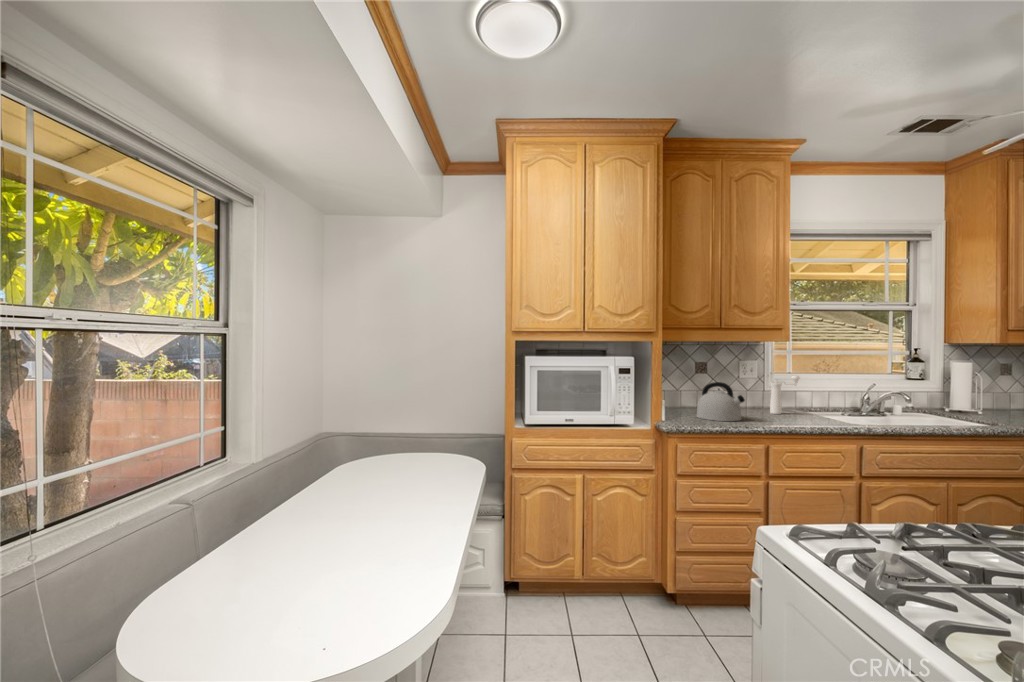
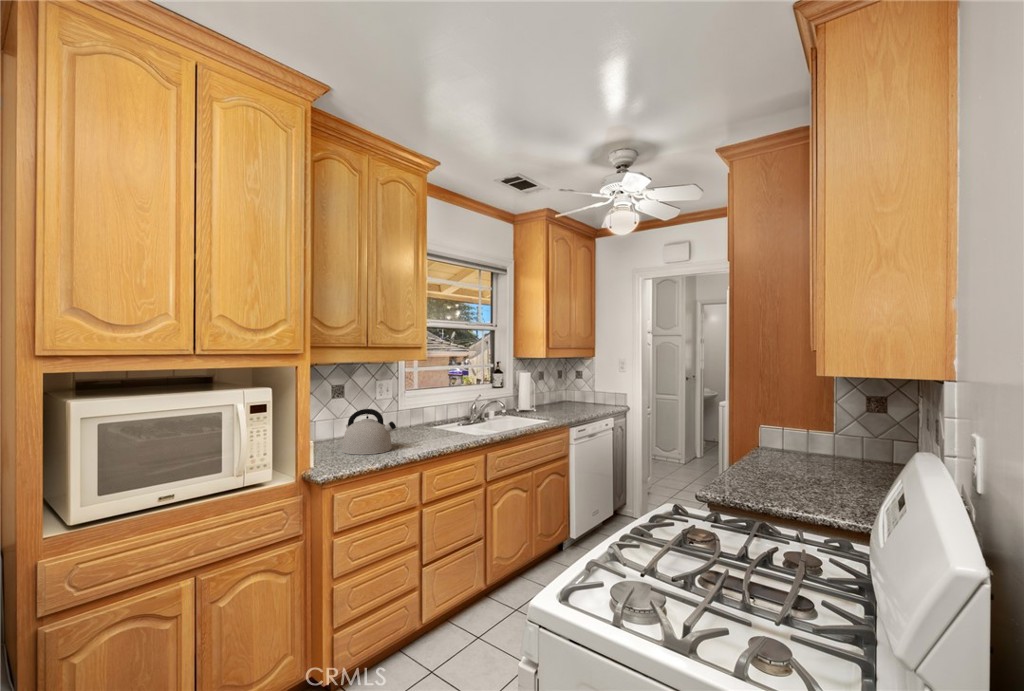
pepper mill: present [770,376,800,414] -> none [406,393,431,434]

